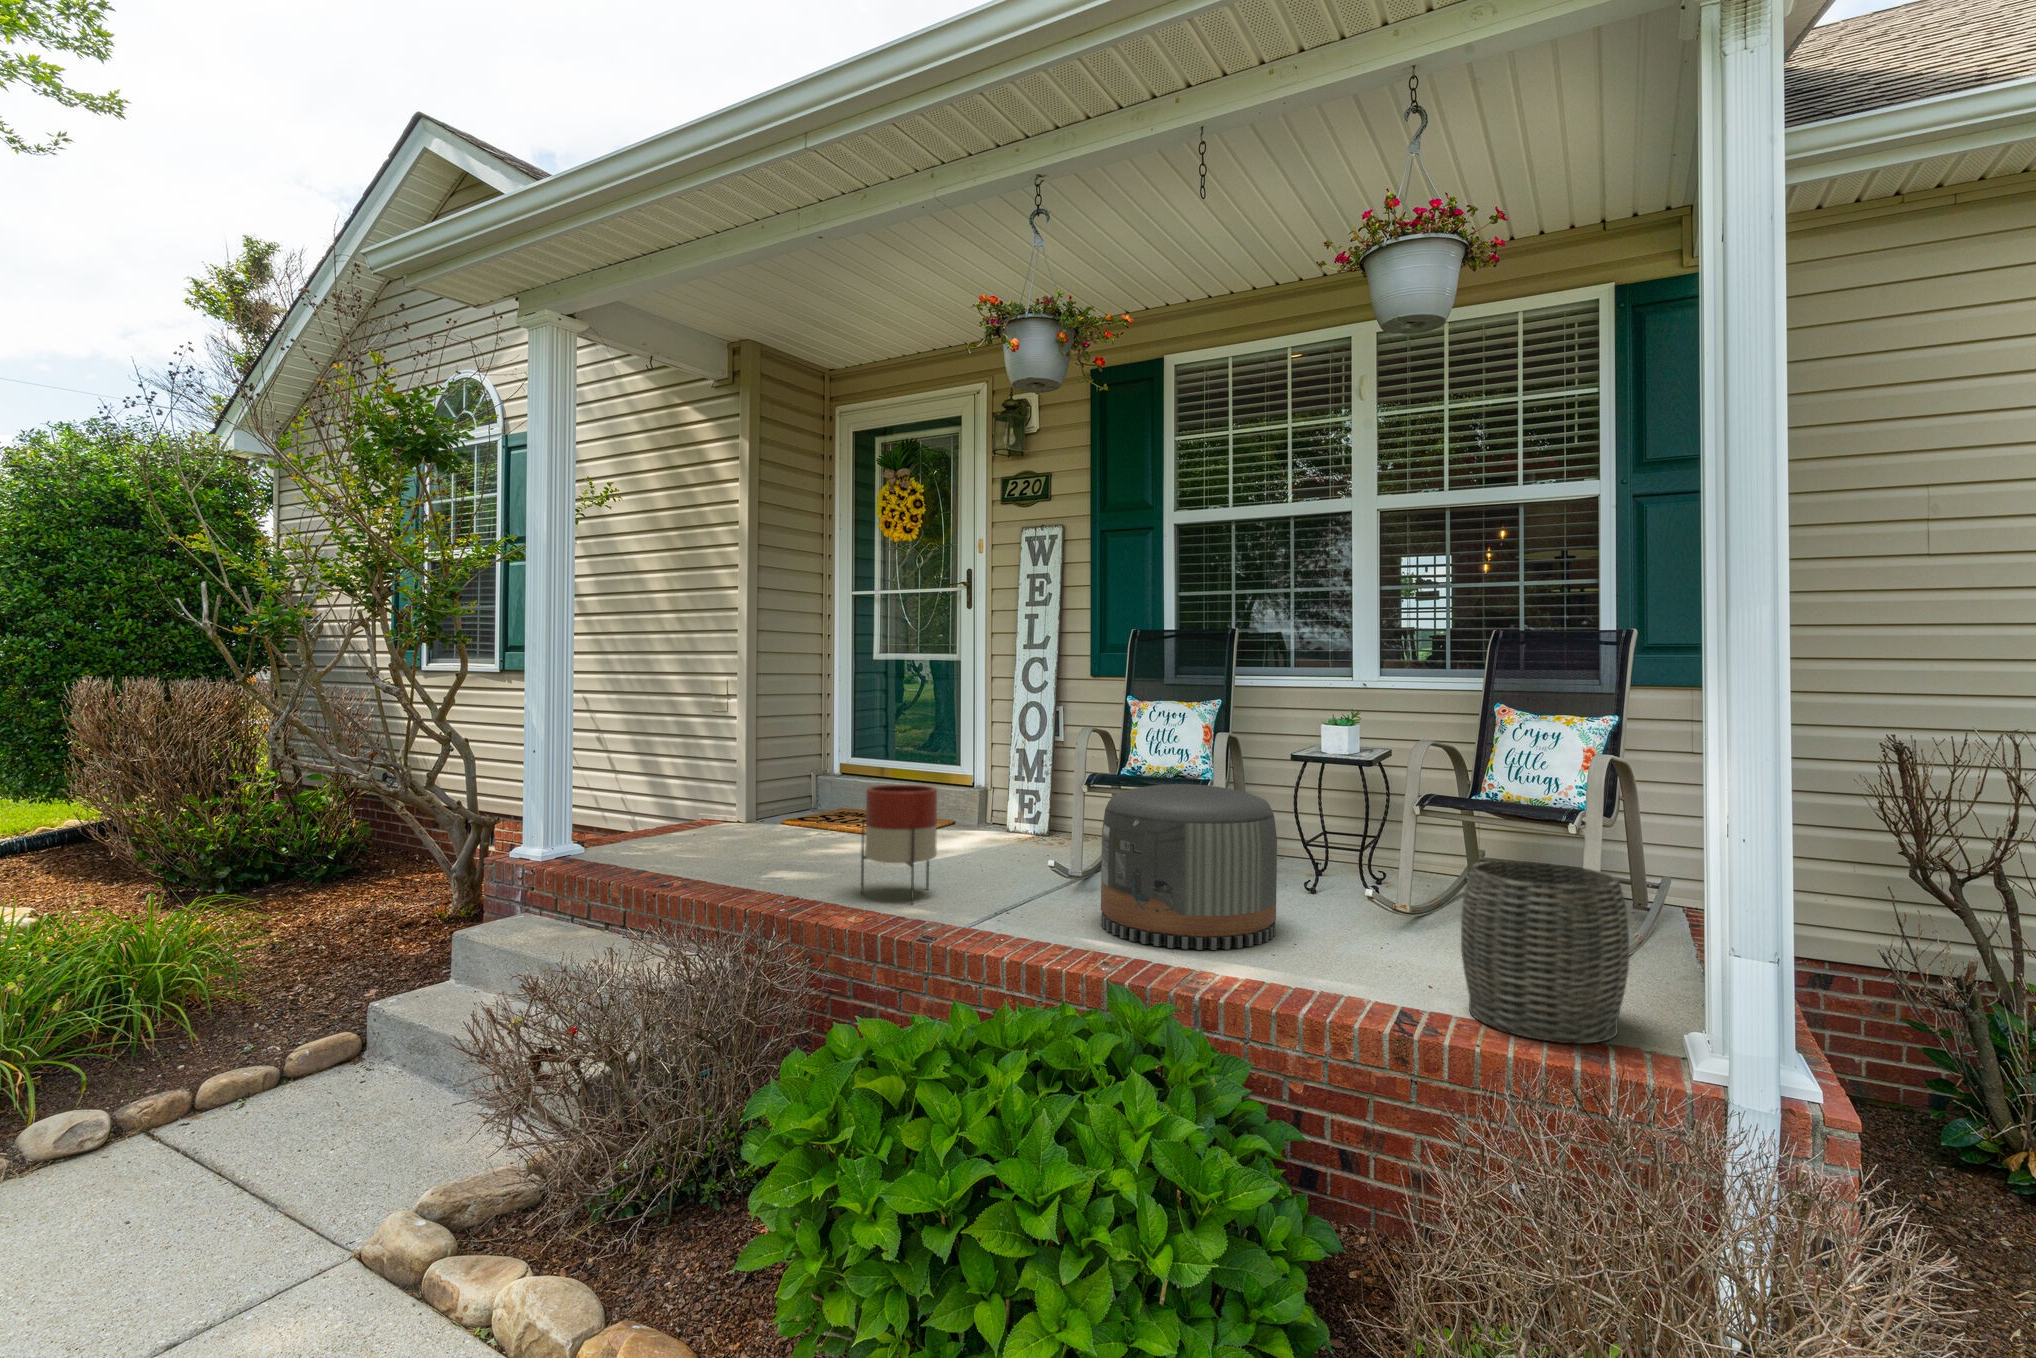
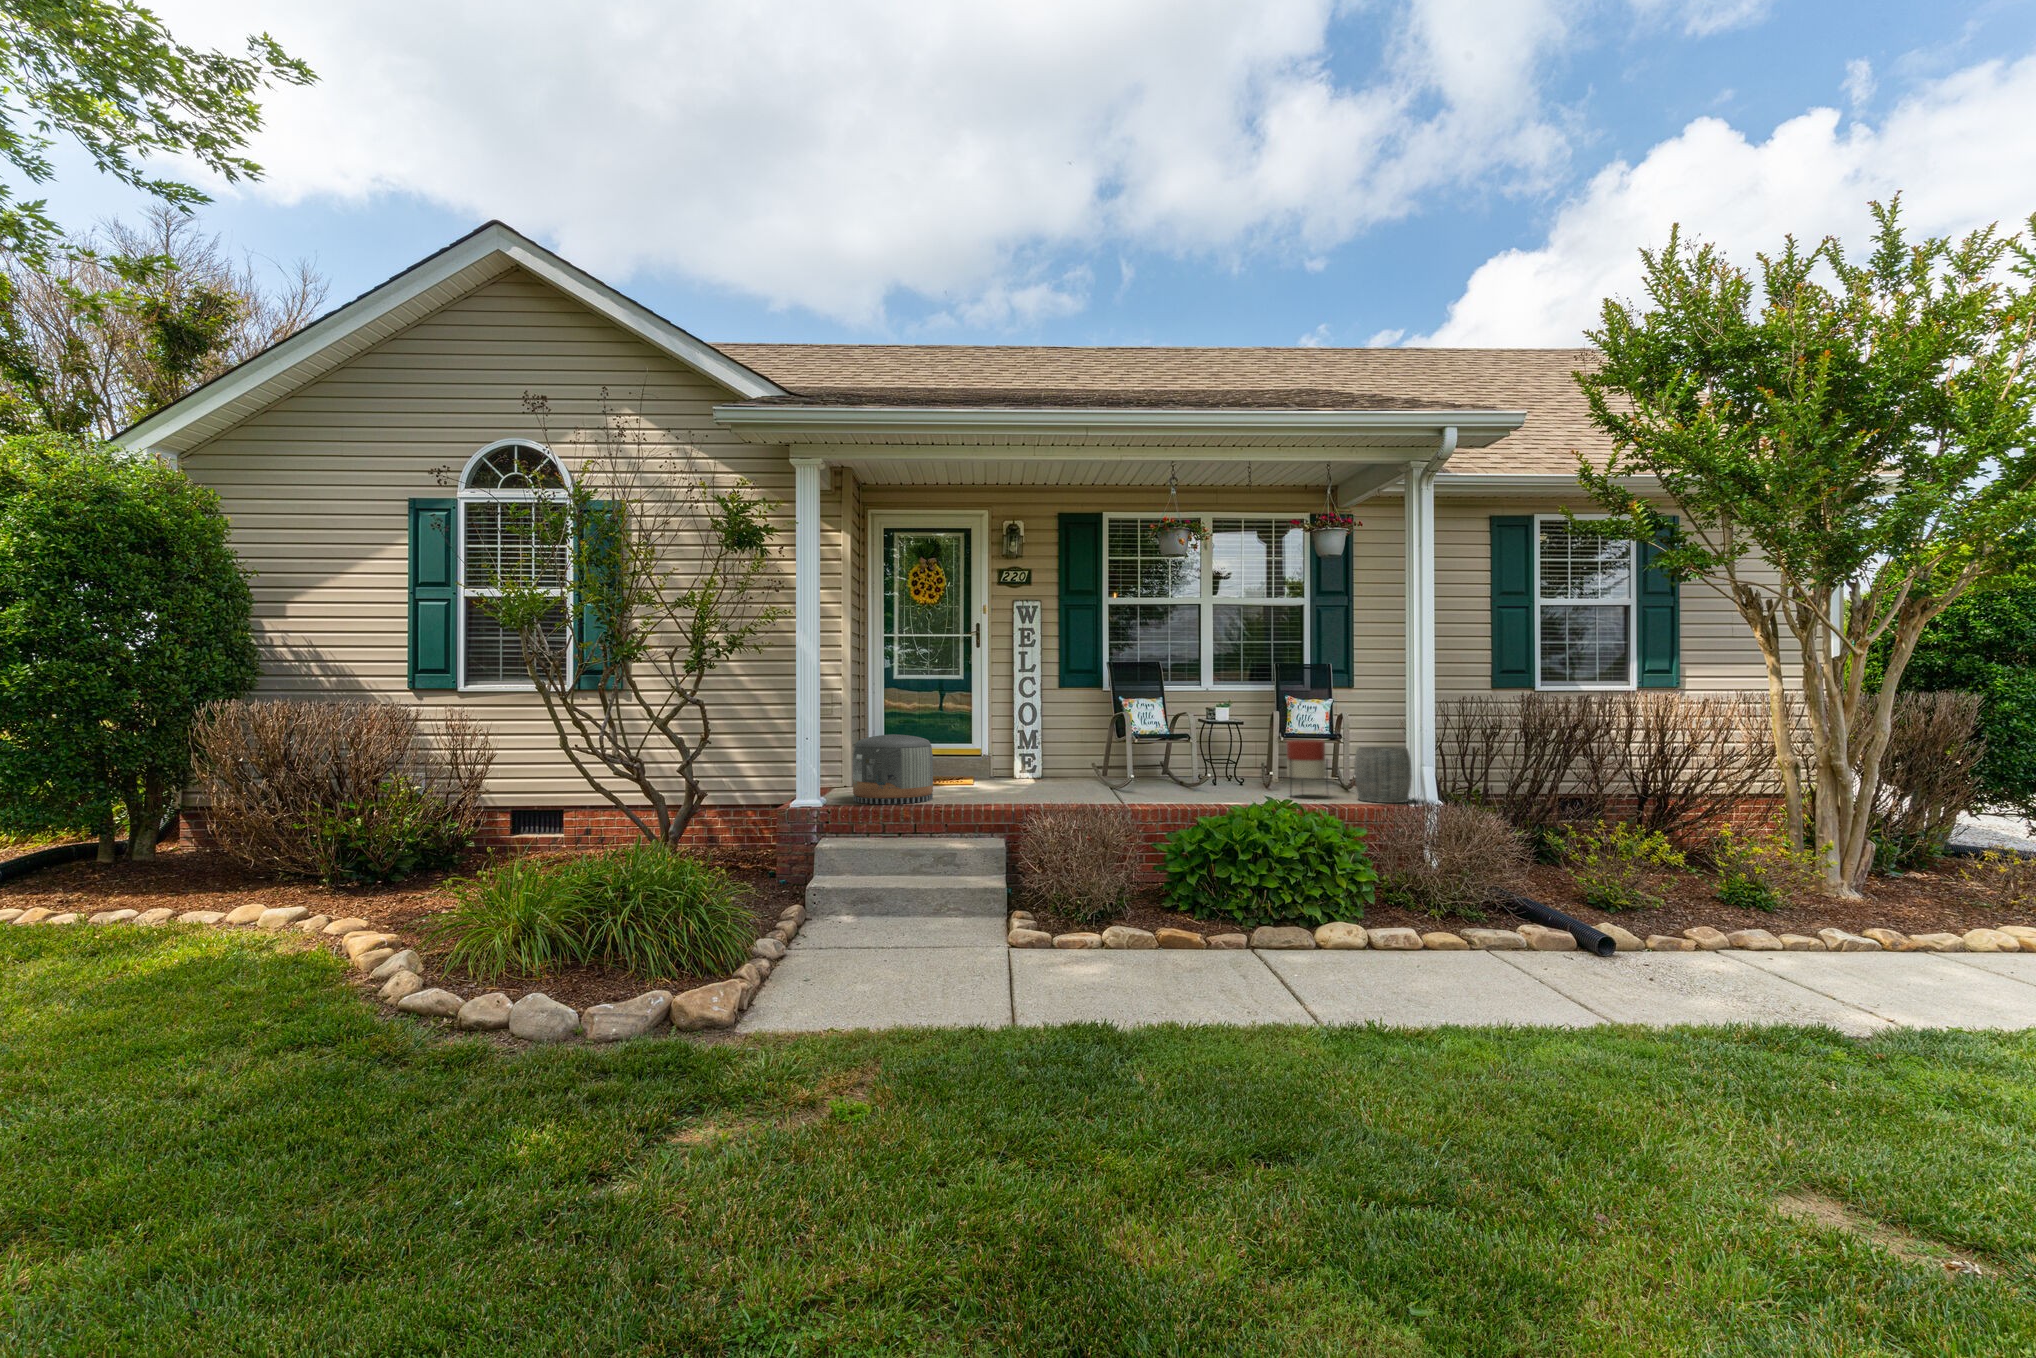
planter: present [861,784,937,903] -> present [1286,740,1328,784]
pouf: present [1101,784,1277,950] -> present [853,734,933,804]

